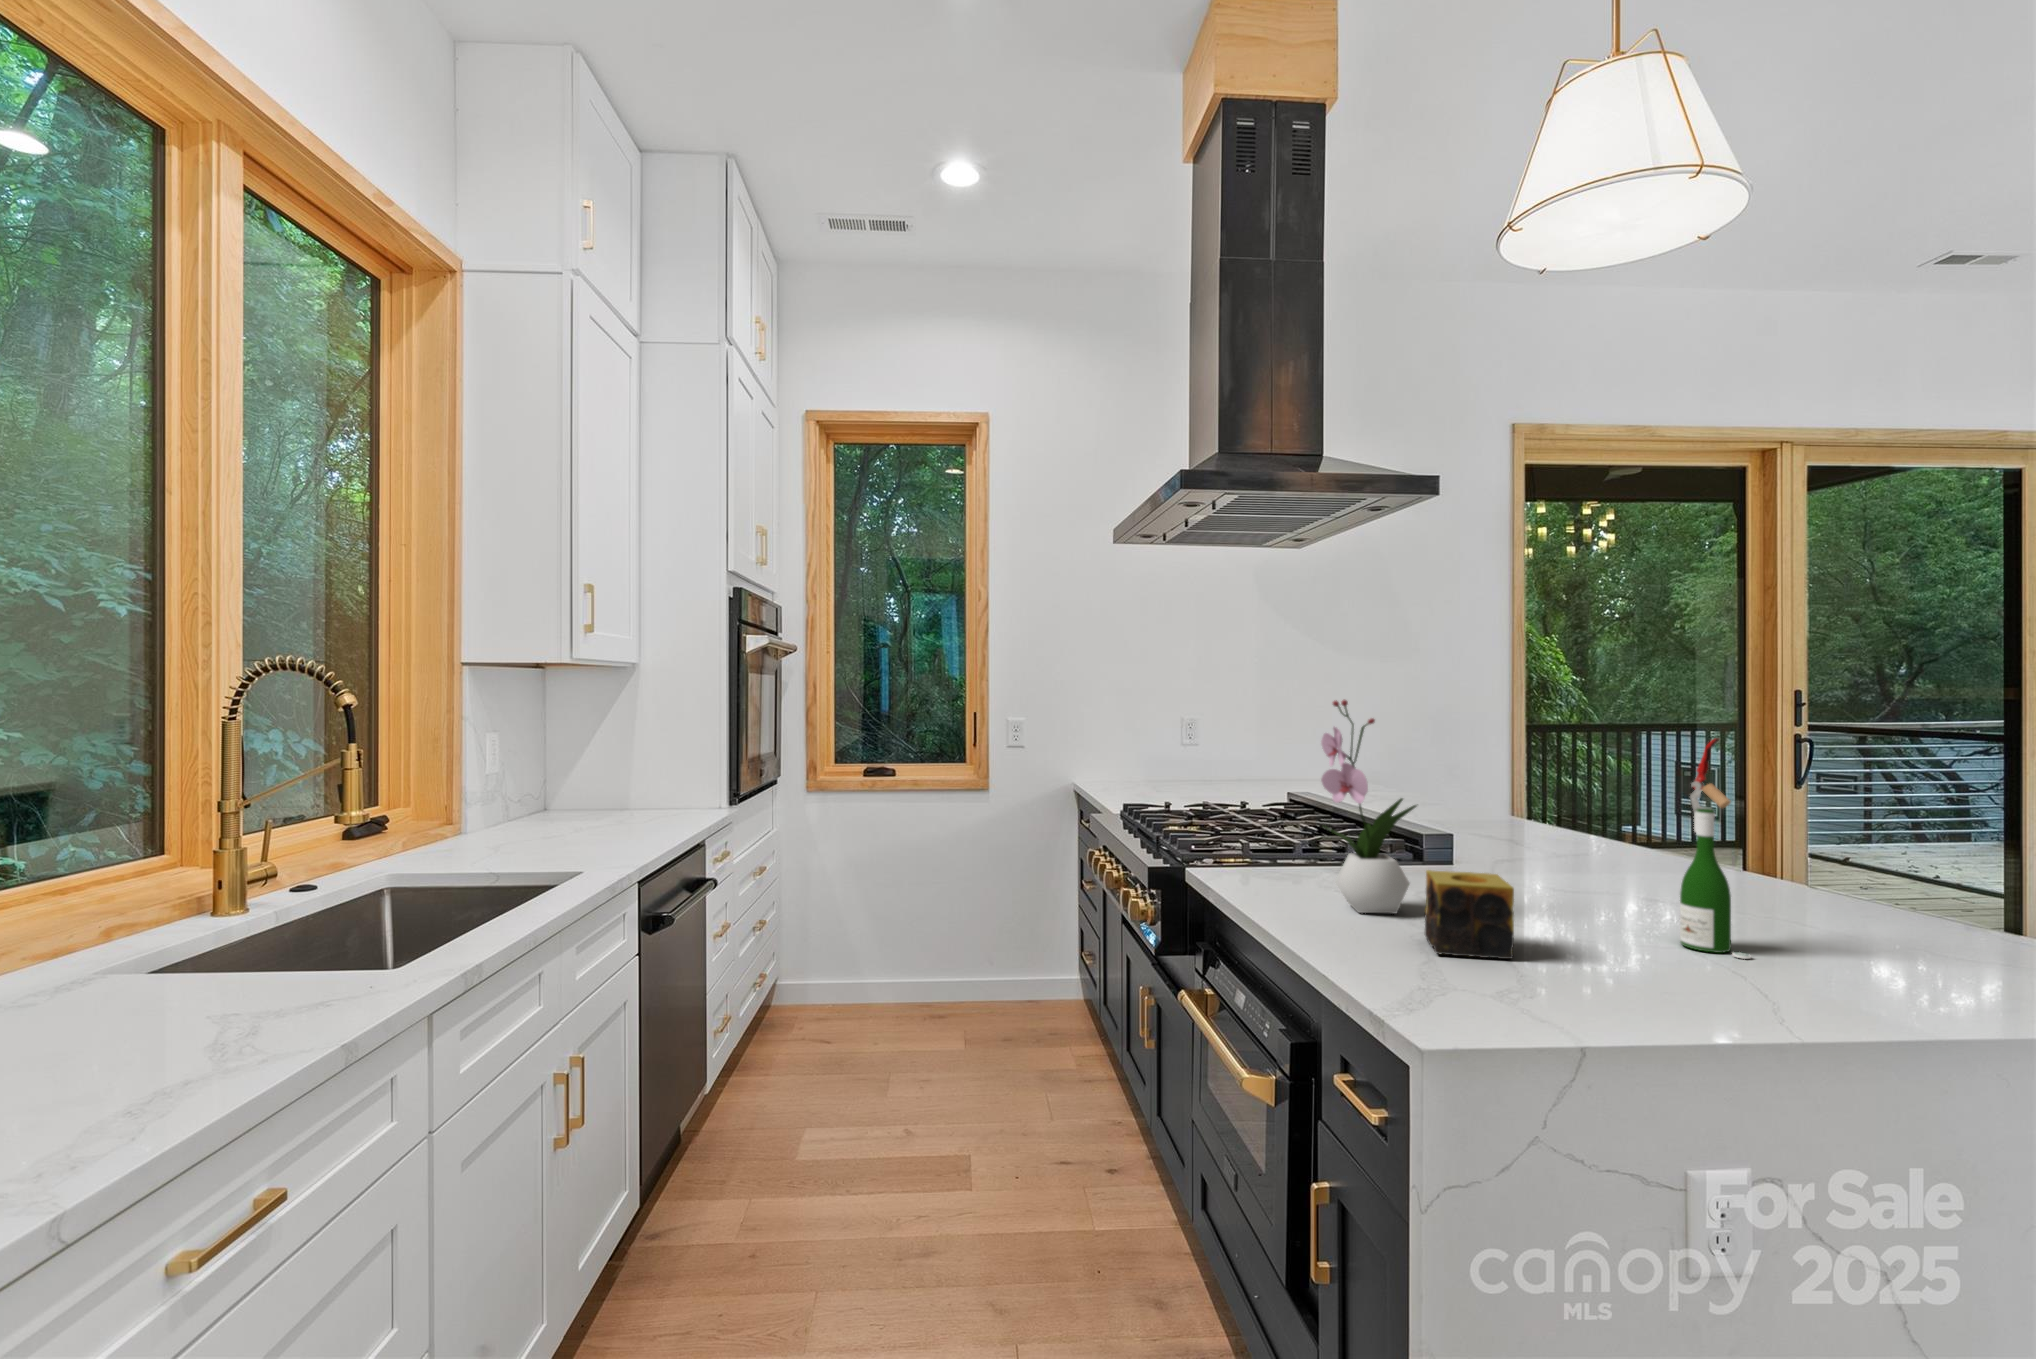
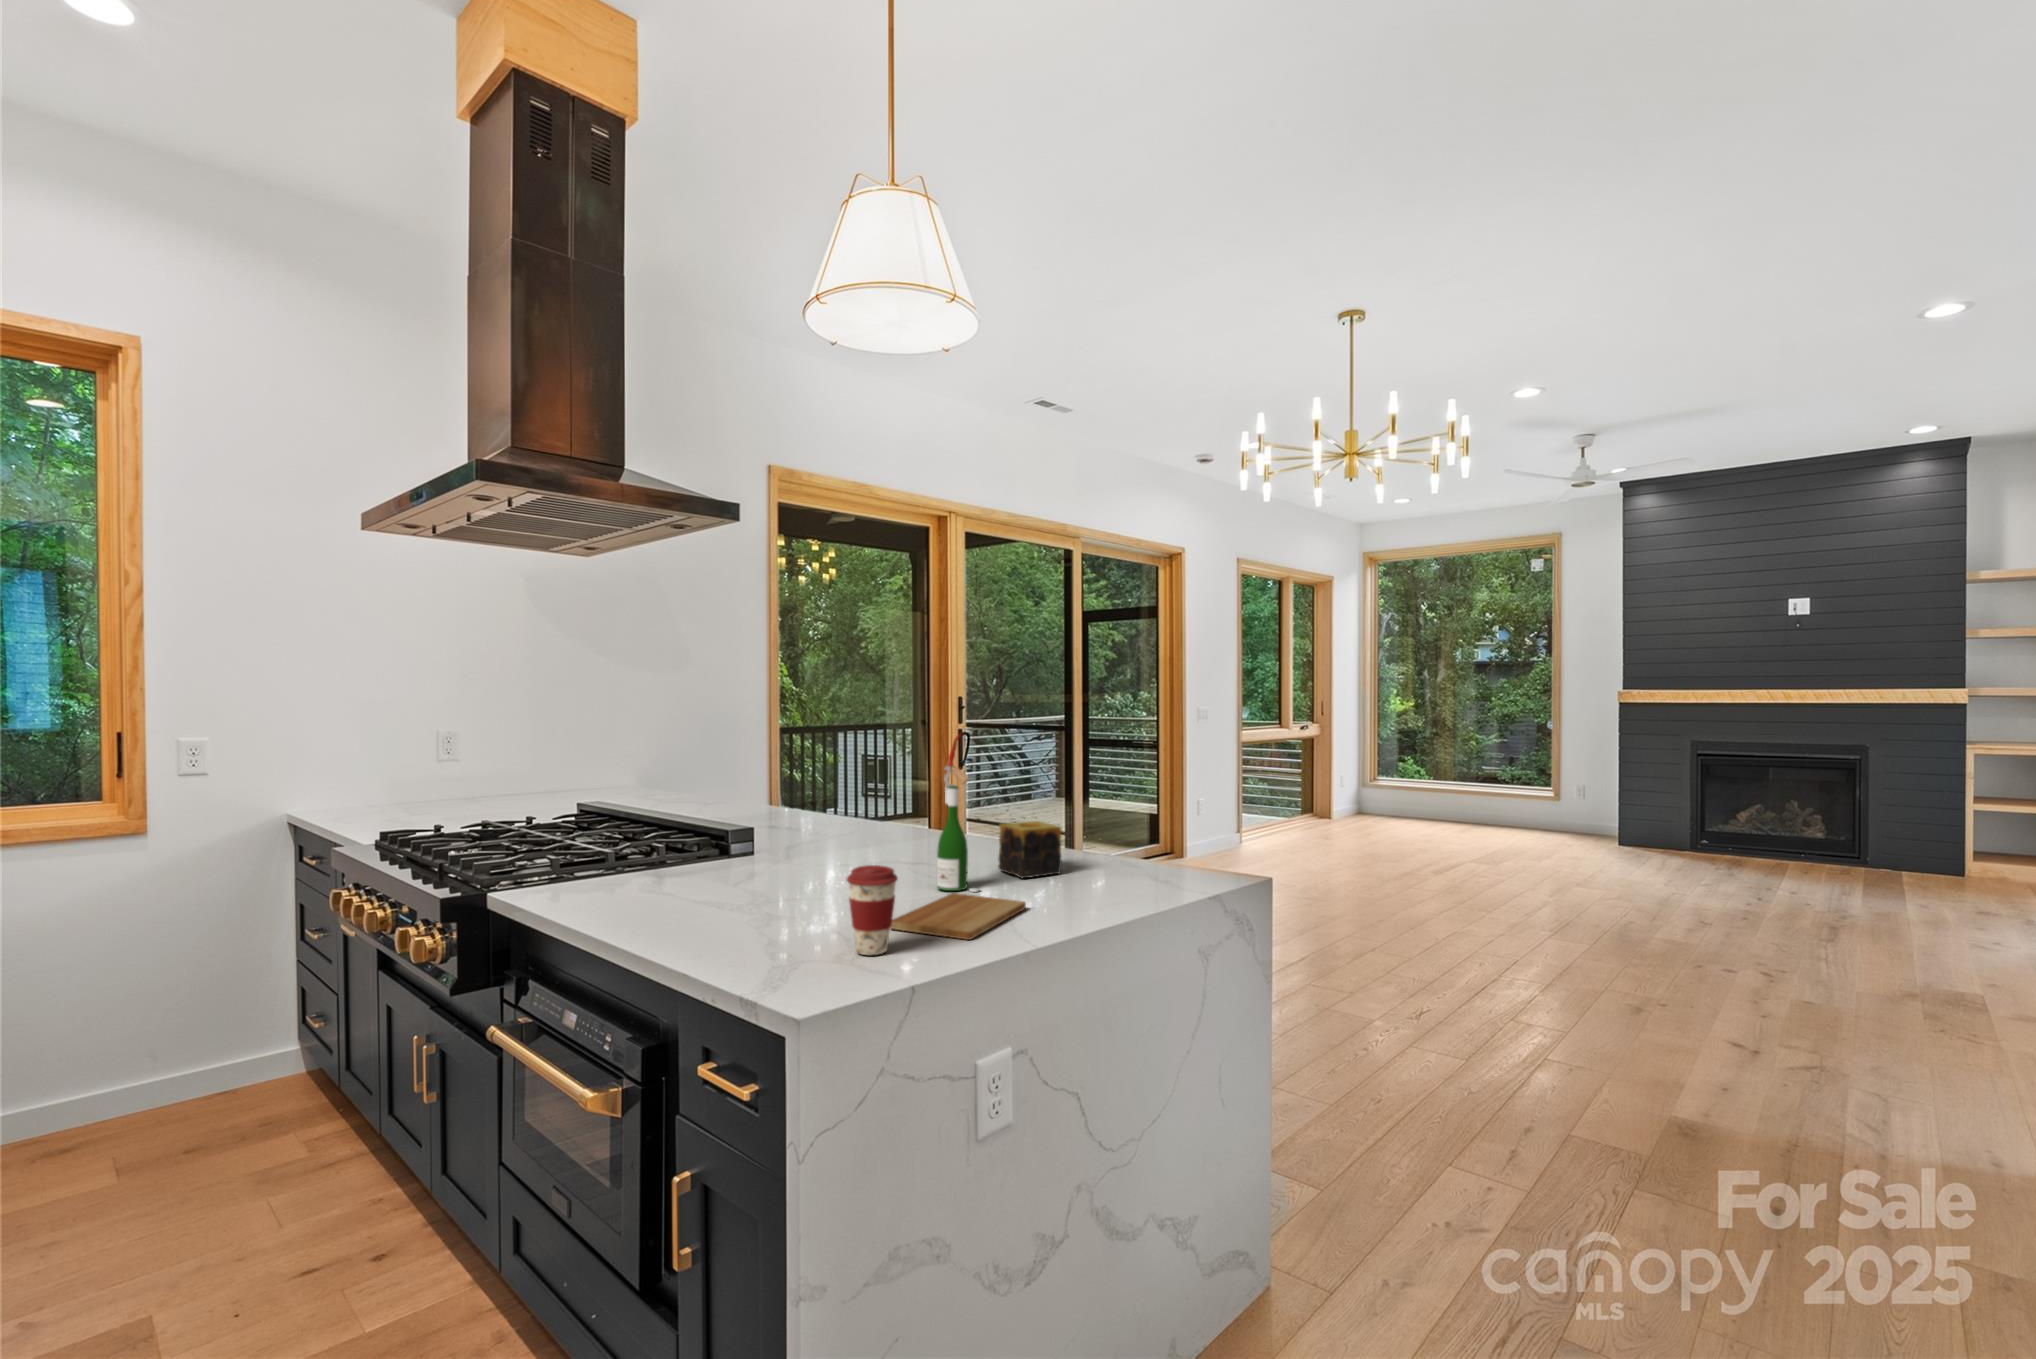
flower arrangement: present [1321,700,1417,914] -> none [658,708,750,909]
candle: present [1425,870,1514,959] -> present [998,821,1062,878]
coffee cup: none [1510,894,1582,1006] -> present [847,865,898,955]
cutting board: none [1583,953,1822,1019] -> present [890,893,1026,940]

